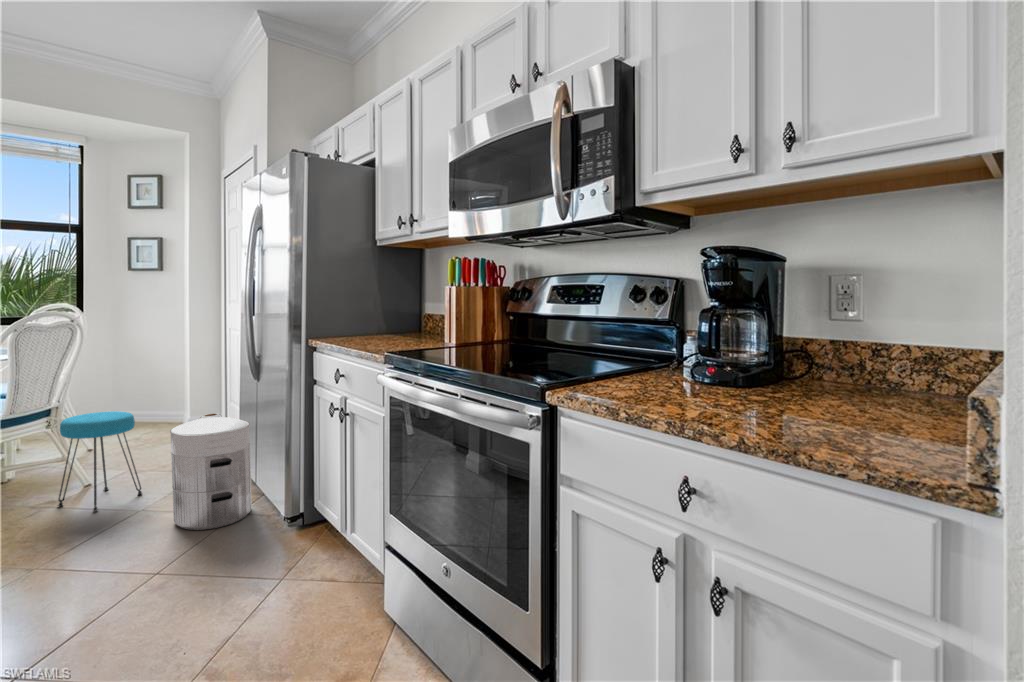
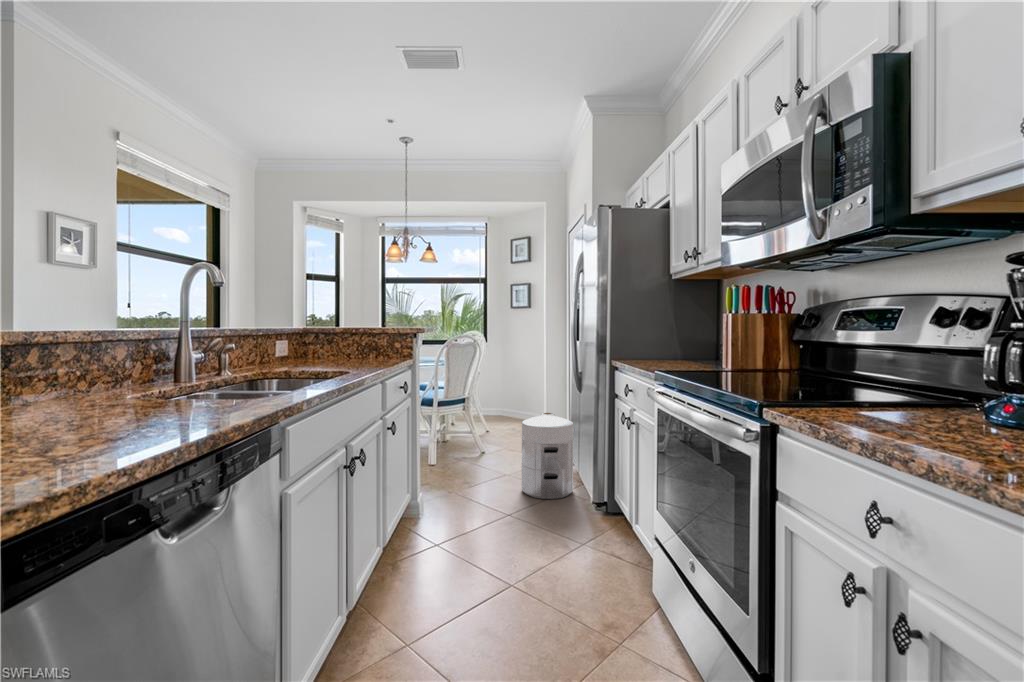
stool: present [58,411,142,511] -> none [463,405,508,471]

